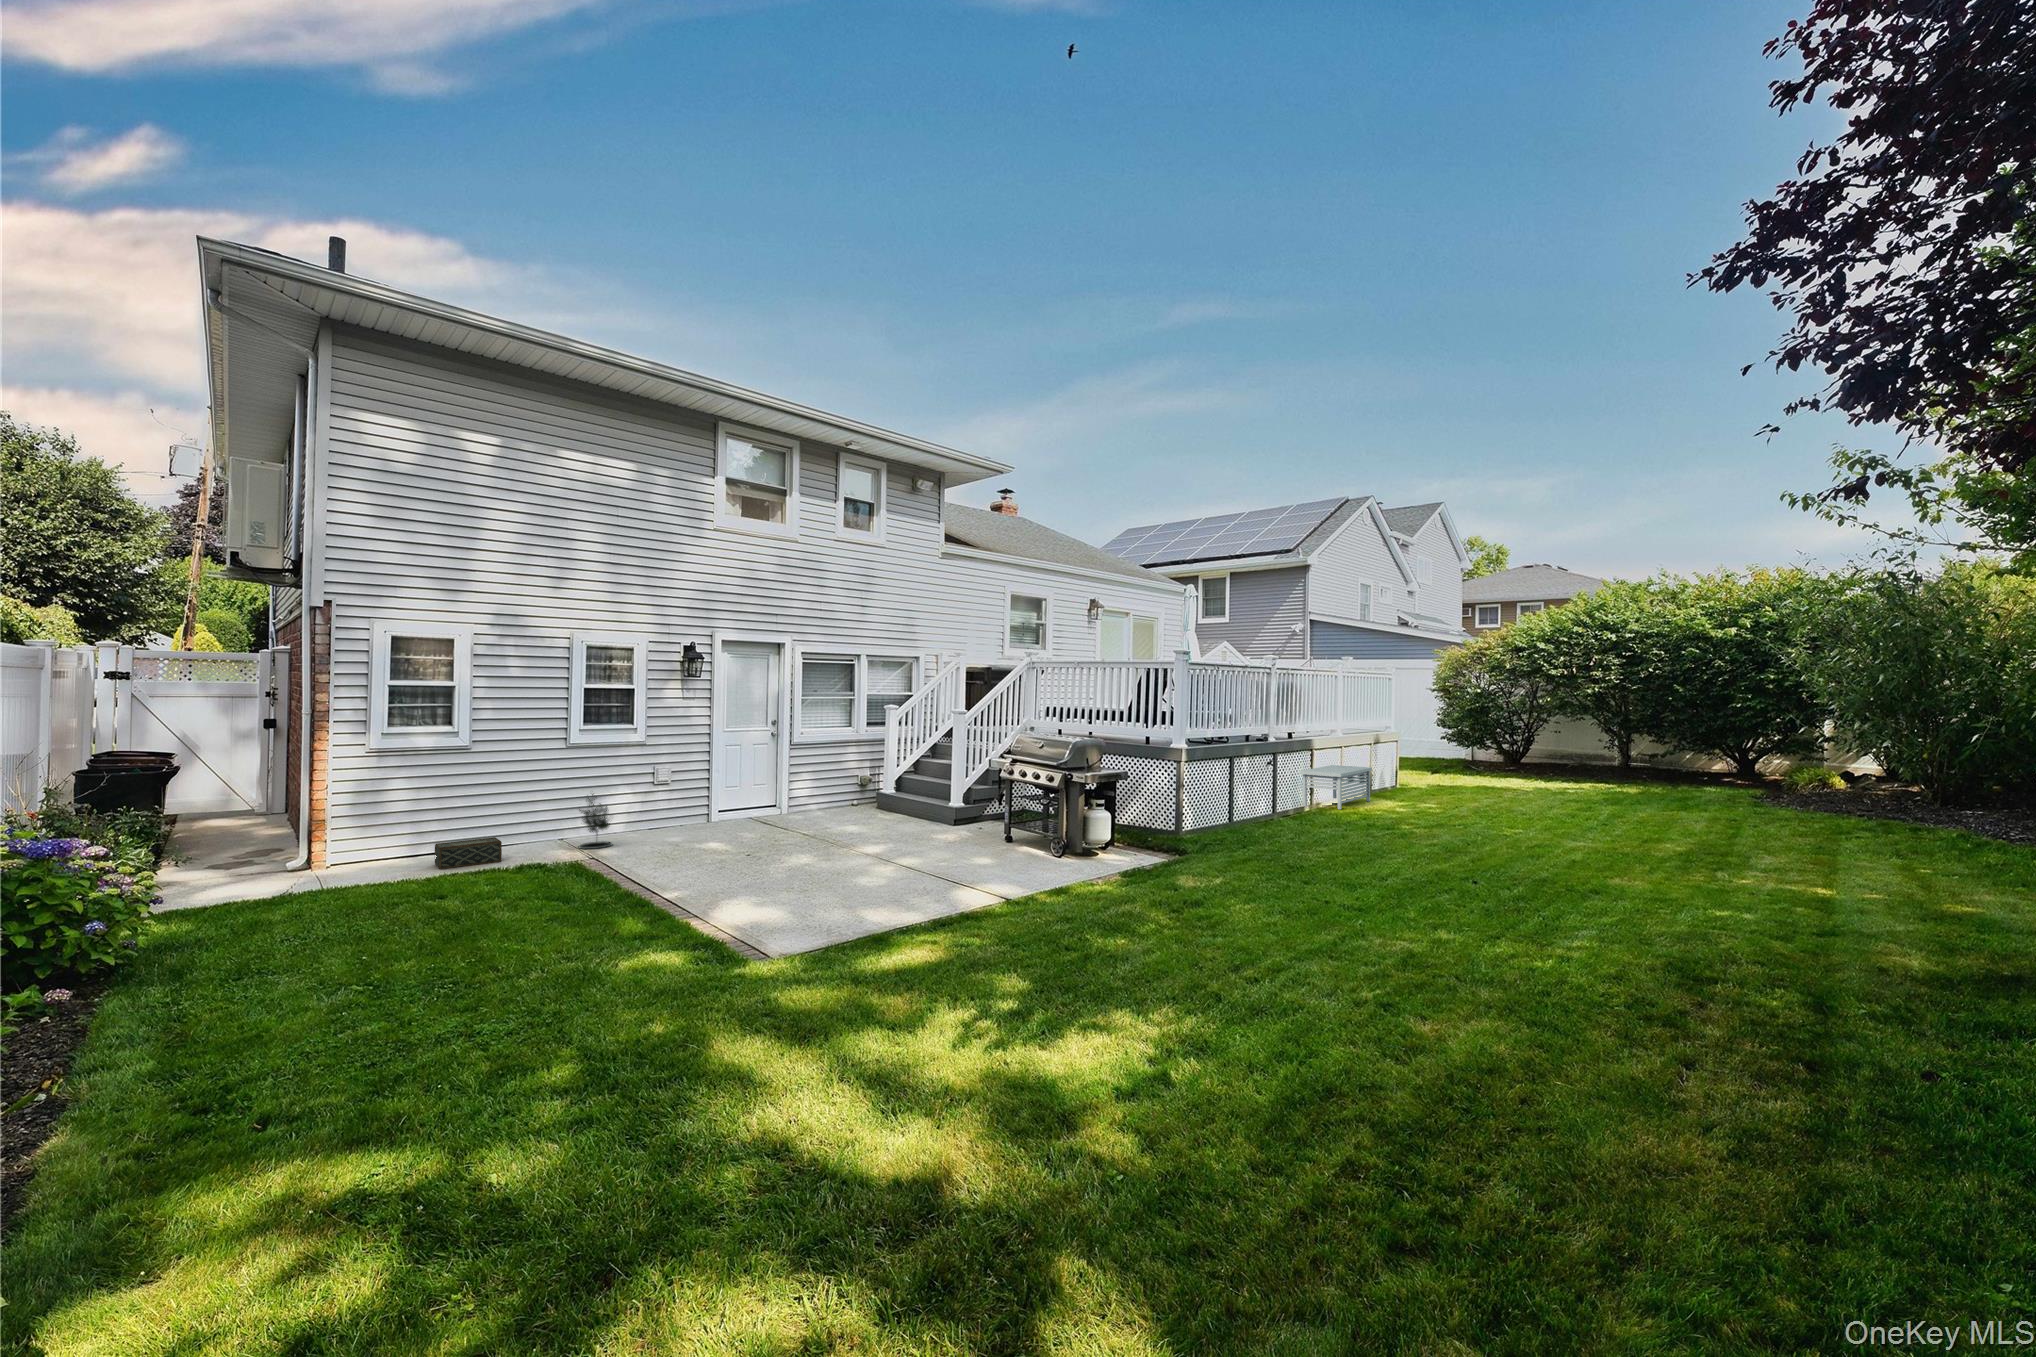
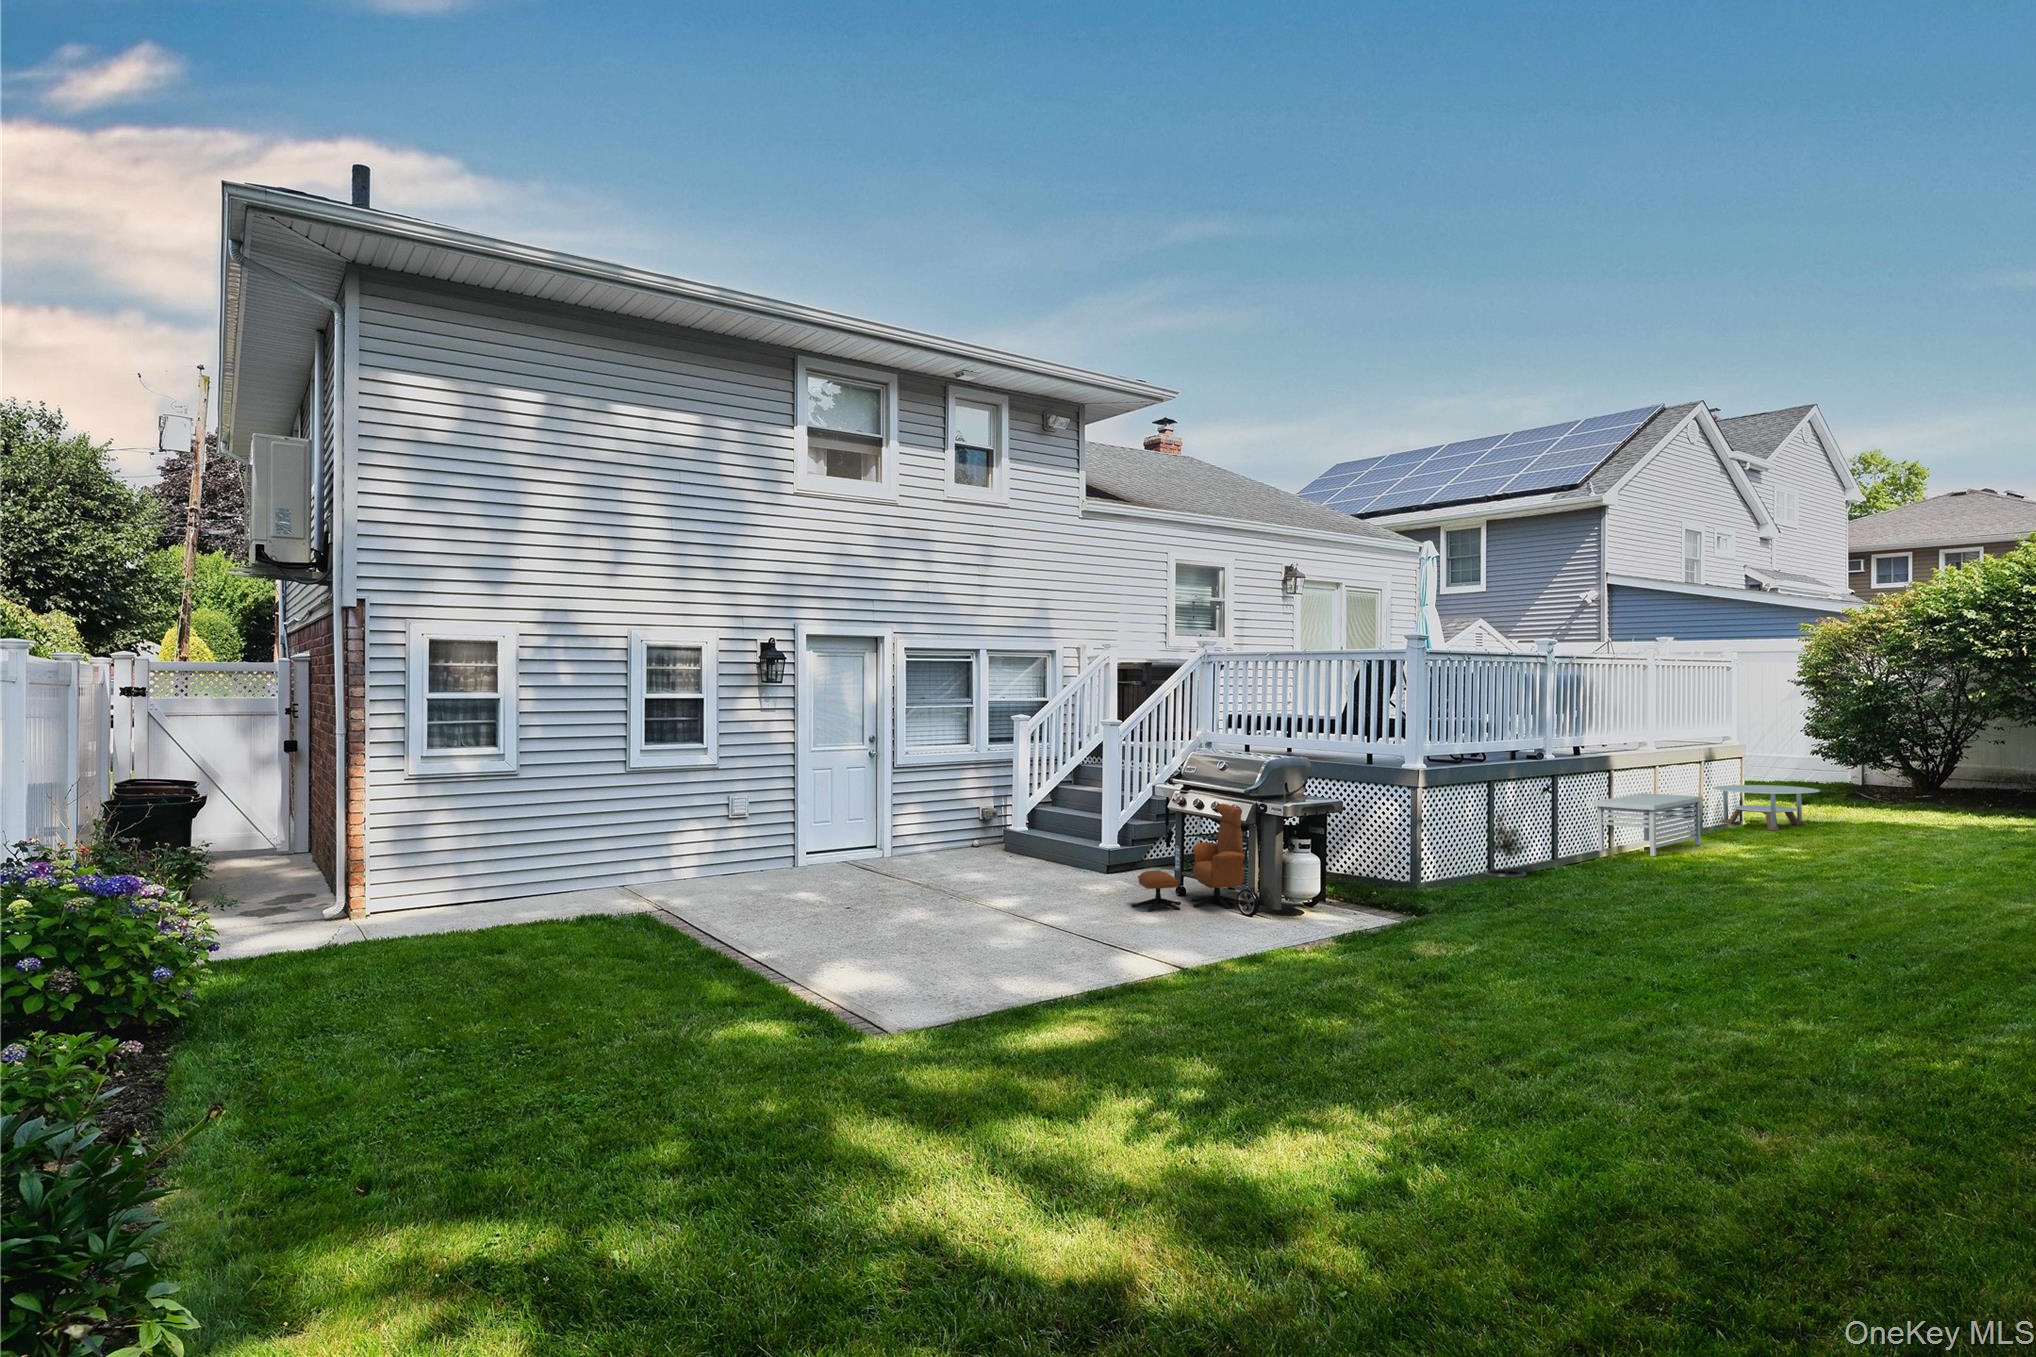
round table: none [1377,759,1446,791] -> present [1713,785,1820,831]
lounge chair: none [972,773,1058,854] -> present [1132,804,1248,911]
potted tree: present [579,794,612,849] -> present [1485,813,1527,878]
woven basket: present [435,837,502,869] -> none [477,884,553,921]

